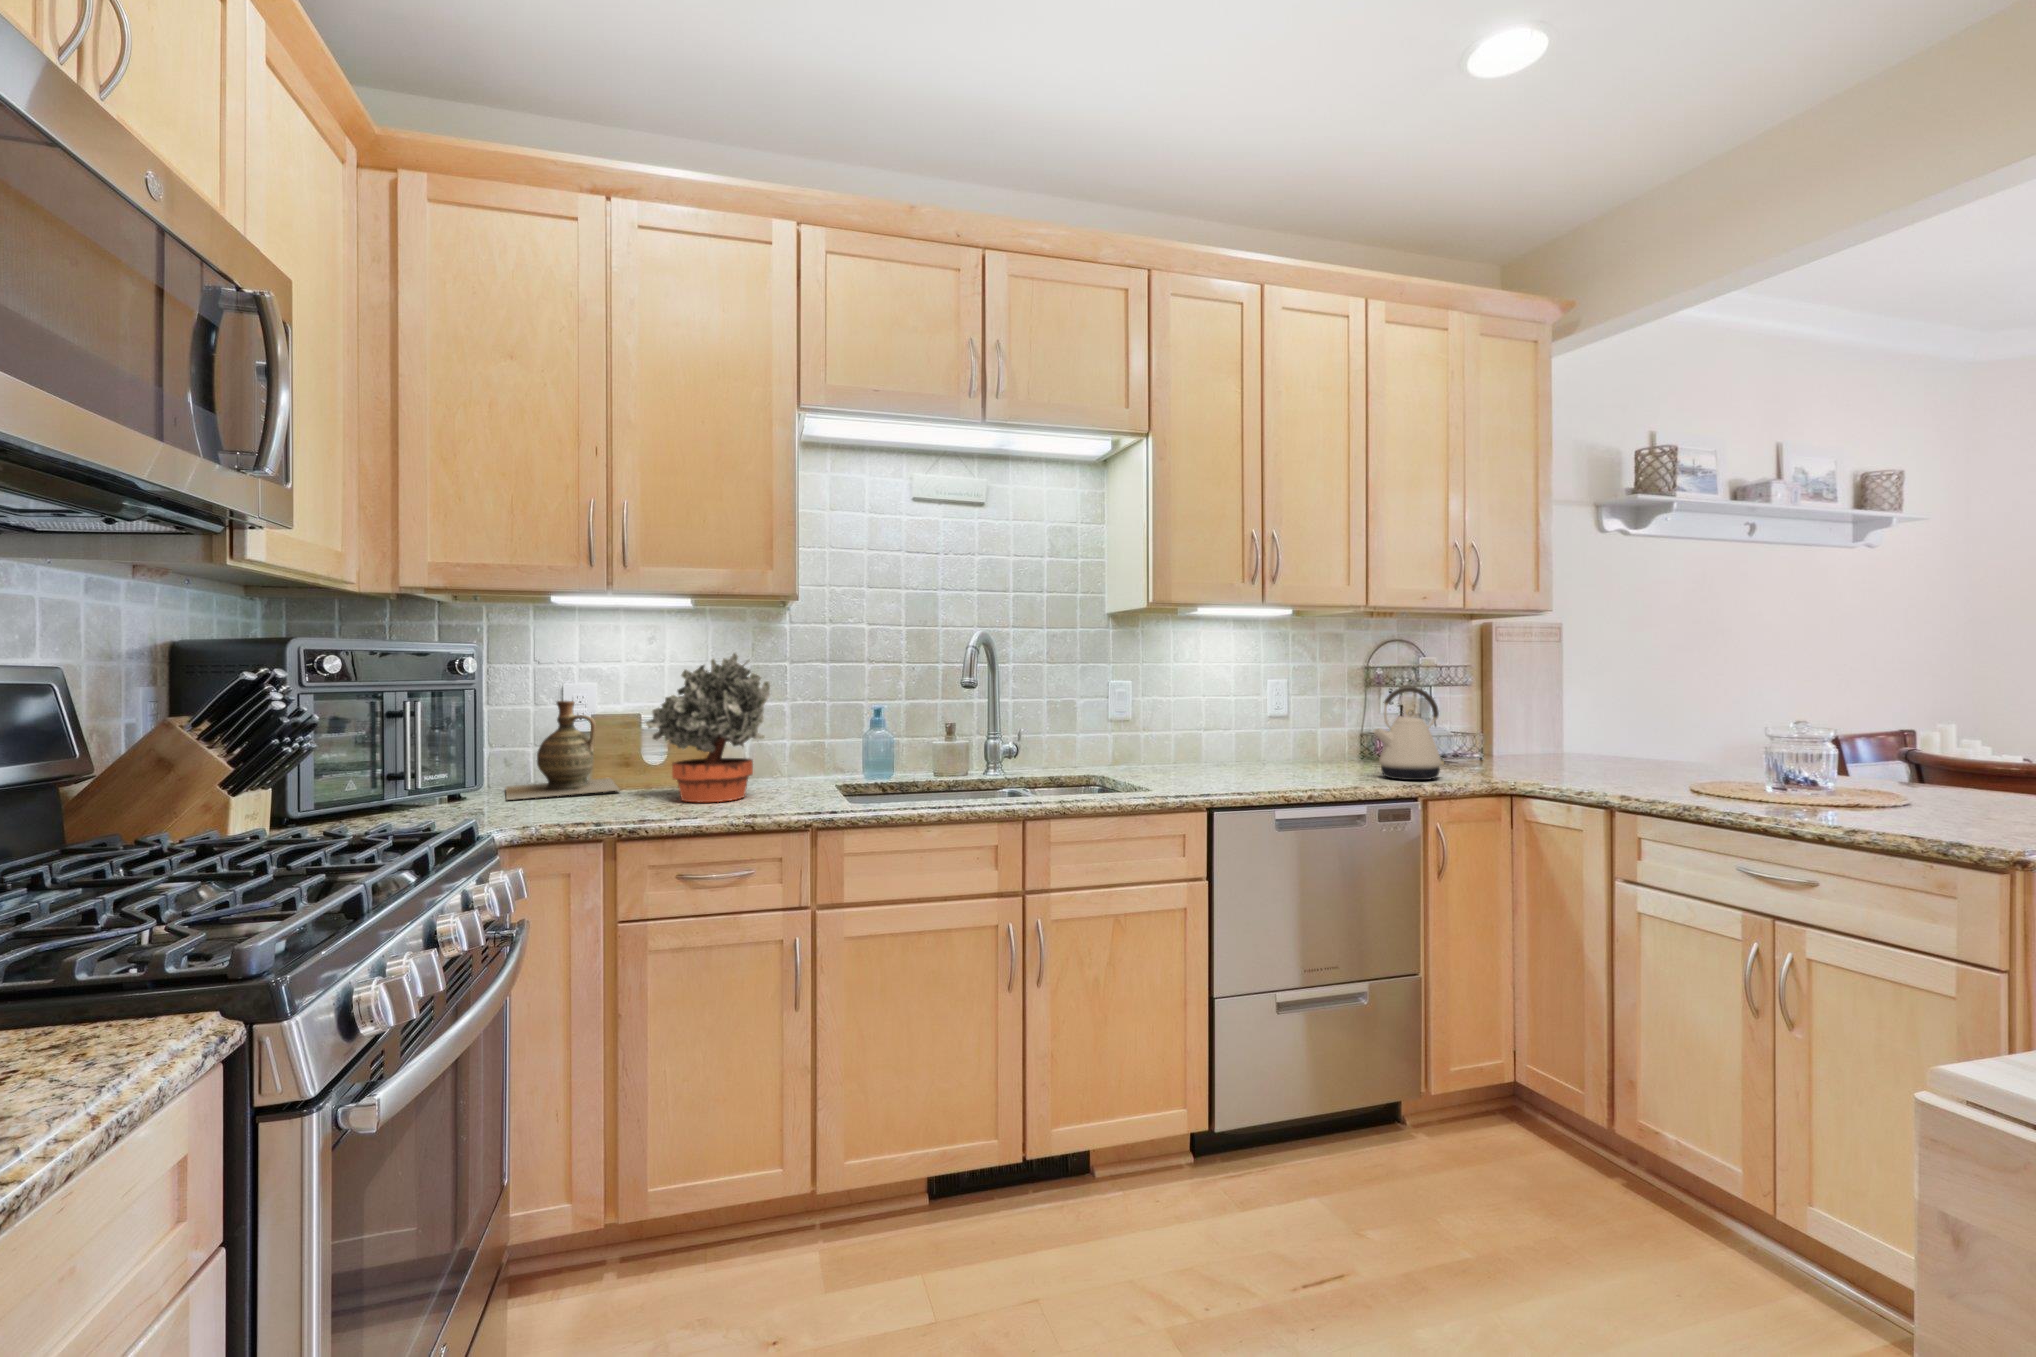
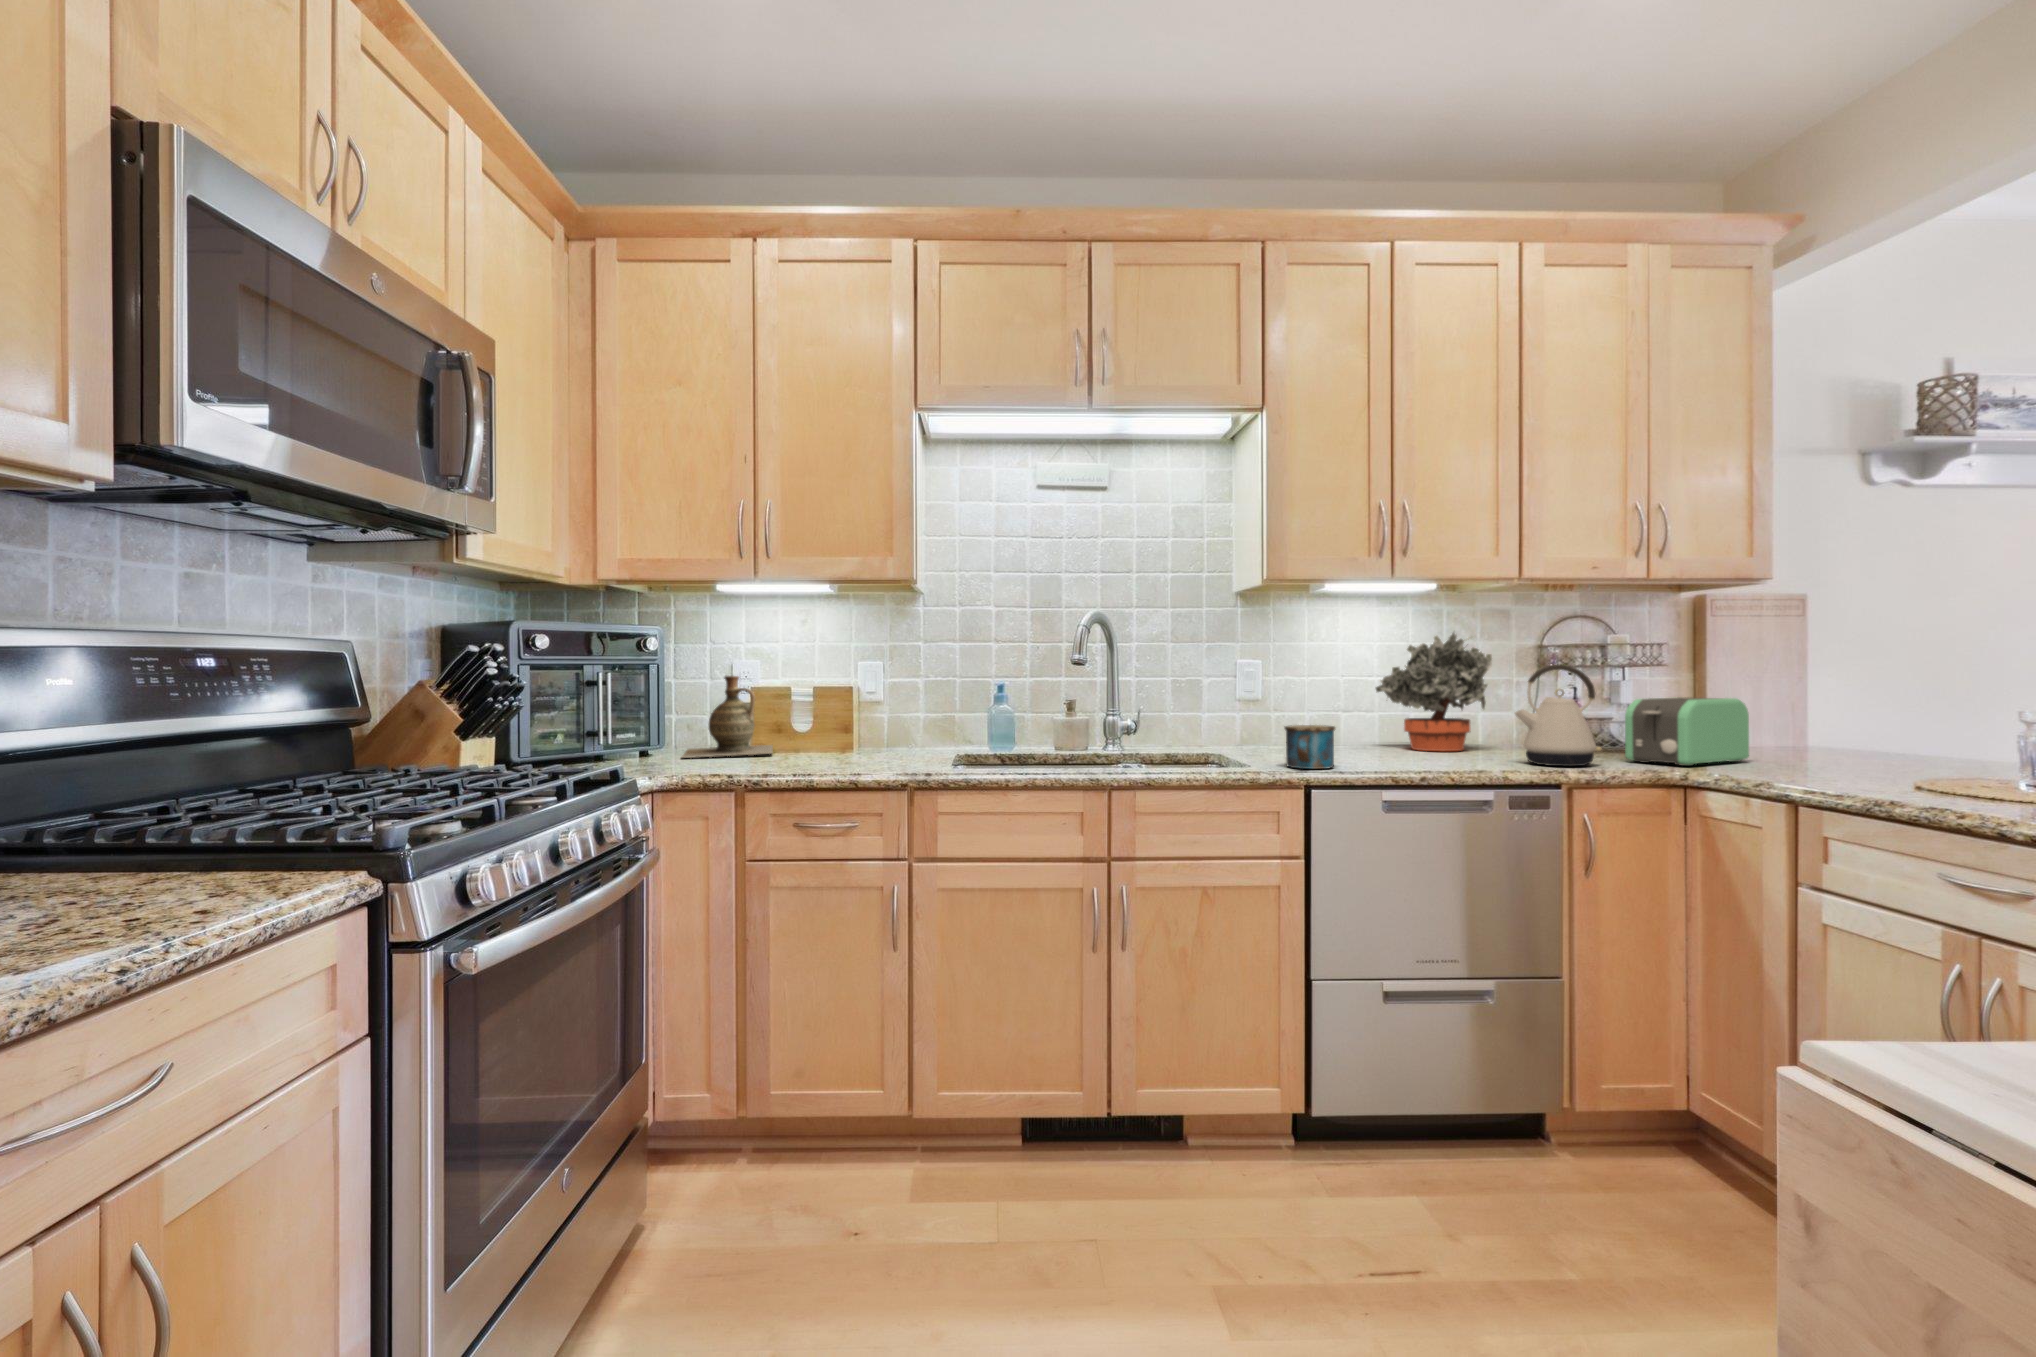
potted plant: present [646,653,770,802] -> present [1376,633,1492,751]
toaster: none [1456,714,1548,777] -> present [1625,697,1749,766]
mug: none [1180,747,1230,791] -> present [1285,725,1335,769]

